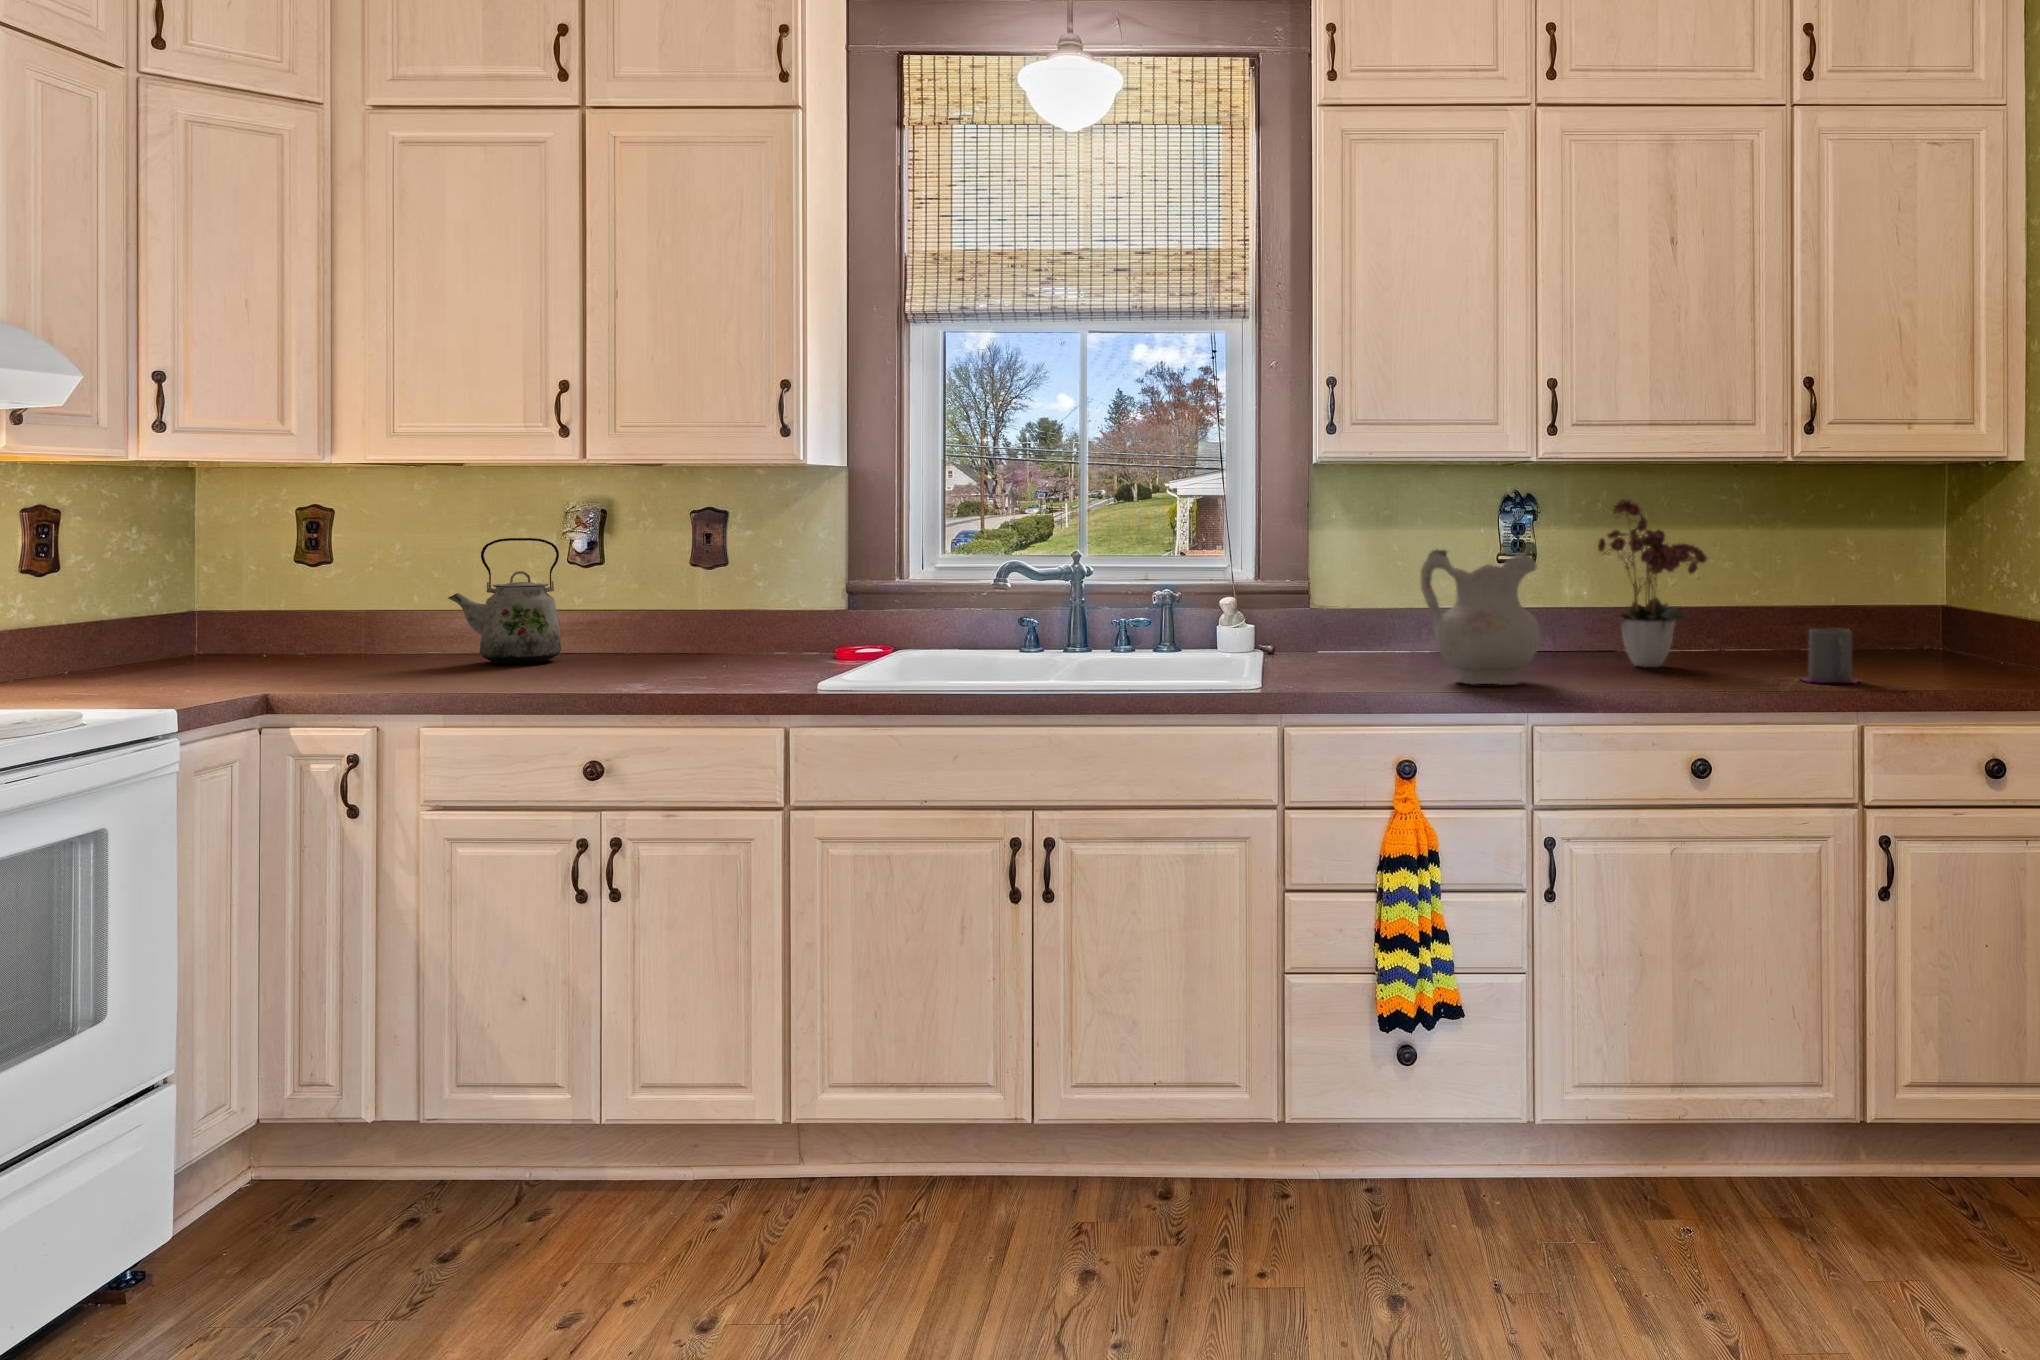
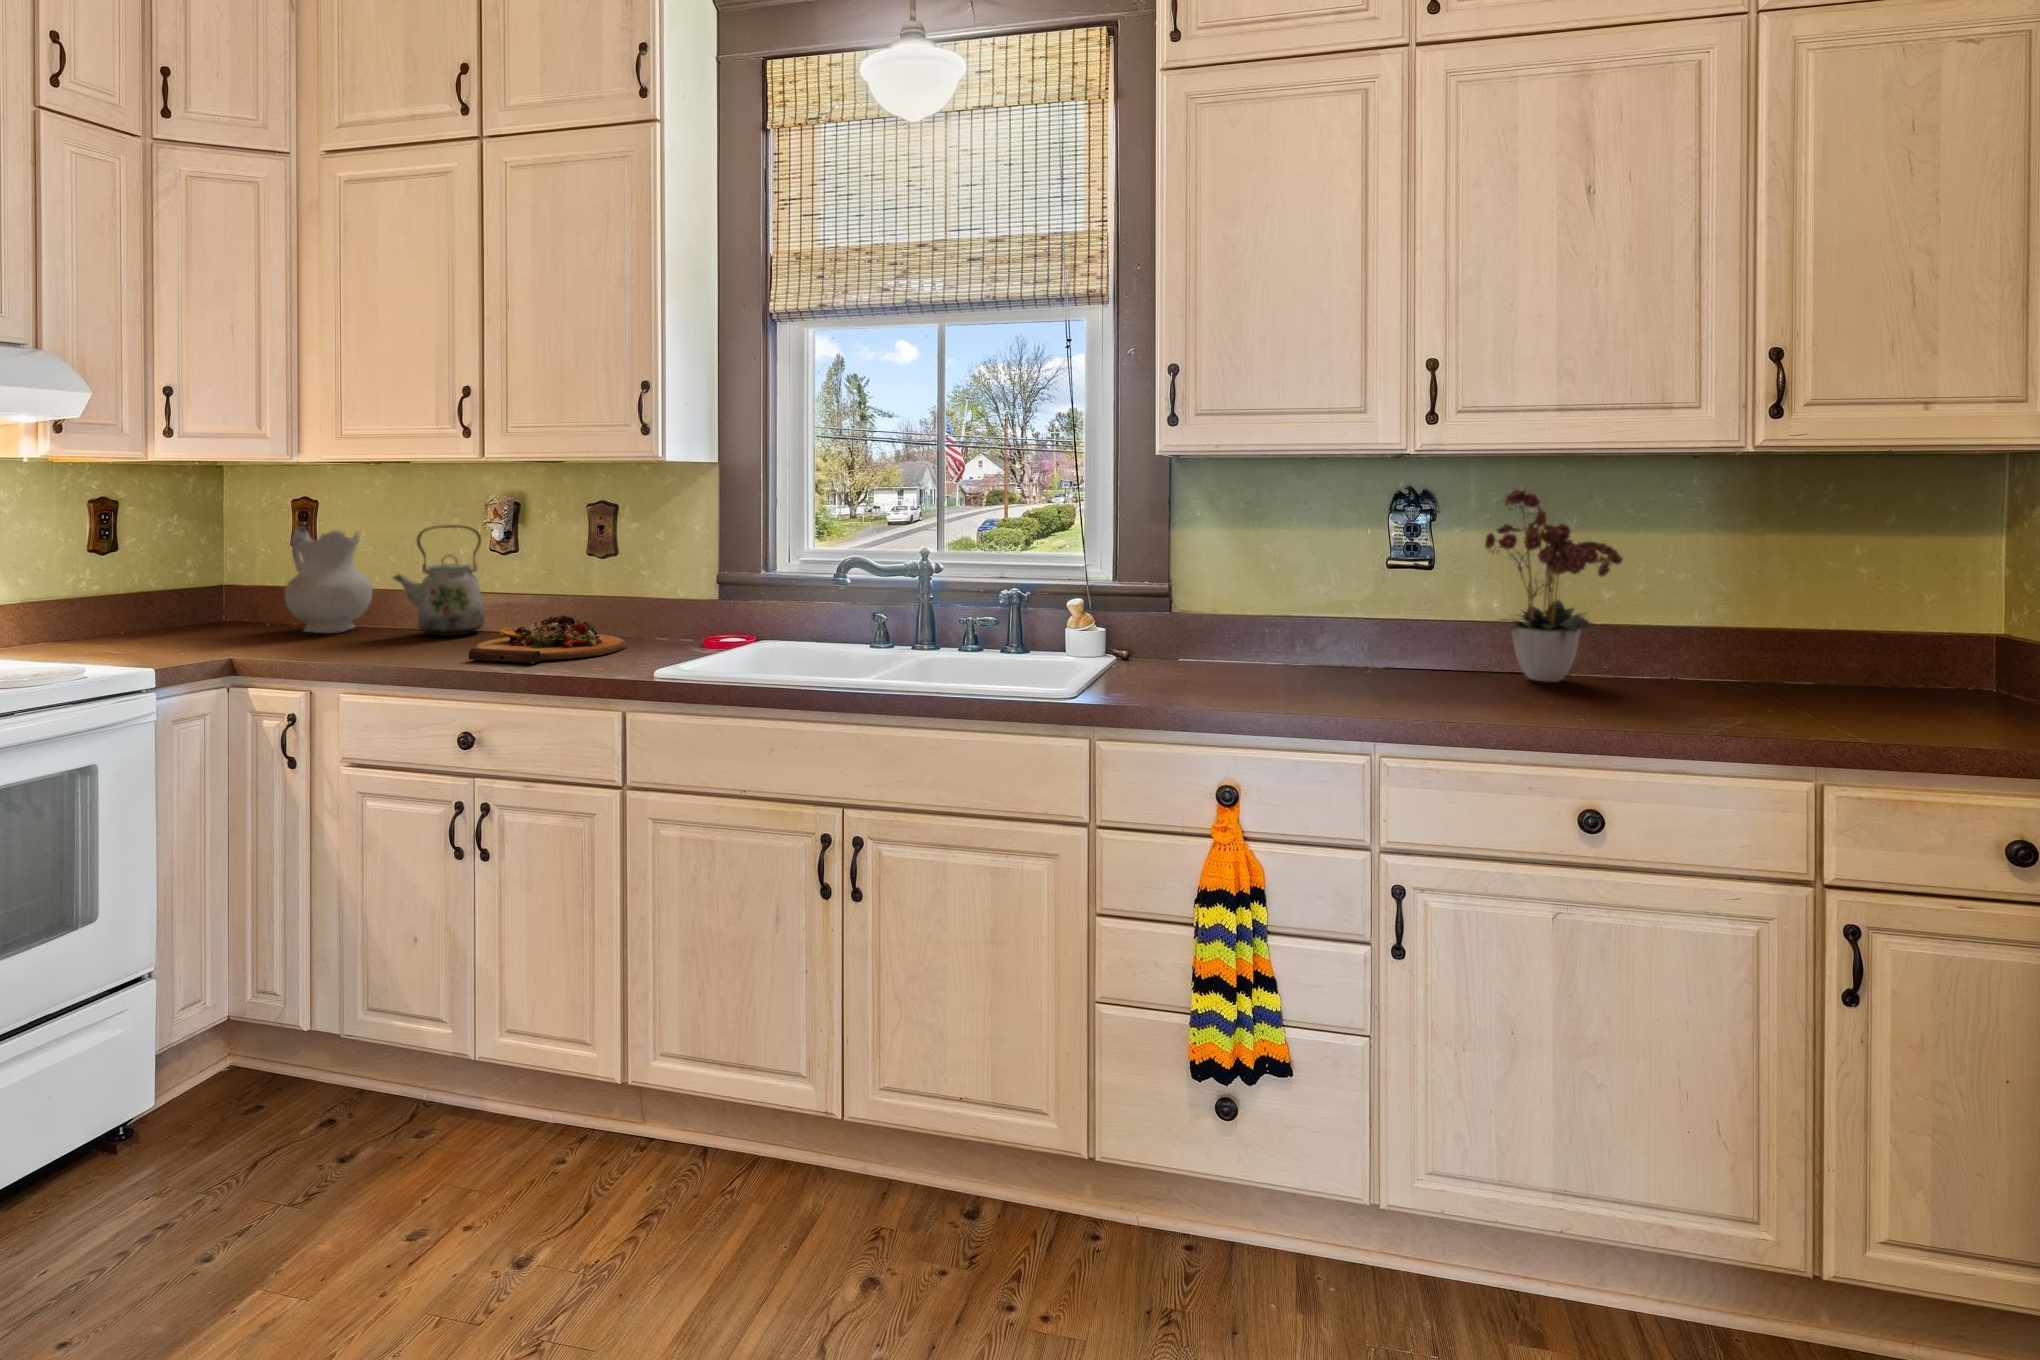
ceramic pitcher: present [1421,549,1540,685] -> present [285,526,373,633]
mug: present [1802,628,1858,683] -> none [1739,651,1825,723]
cutting board: none [577,633,752,680] -> present [468,615,627,663]

